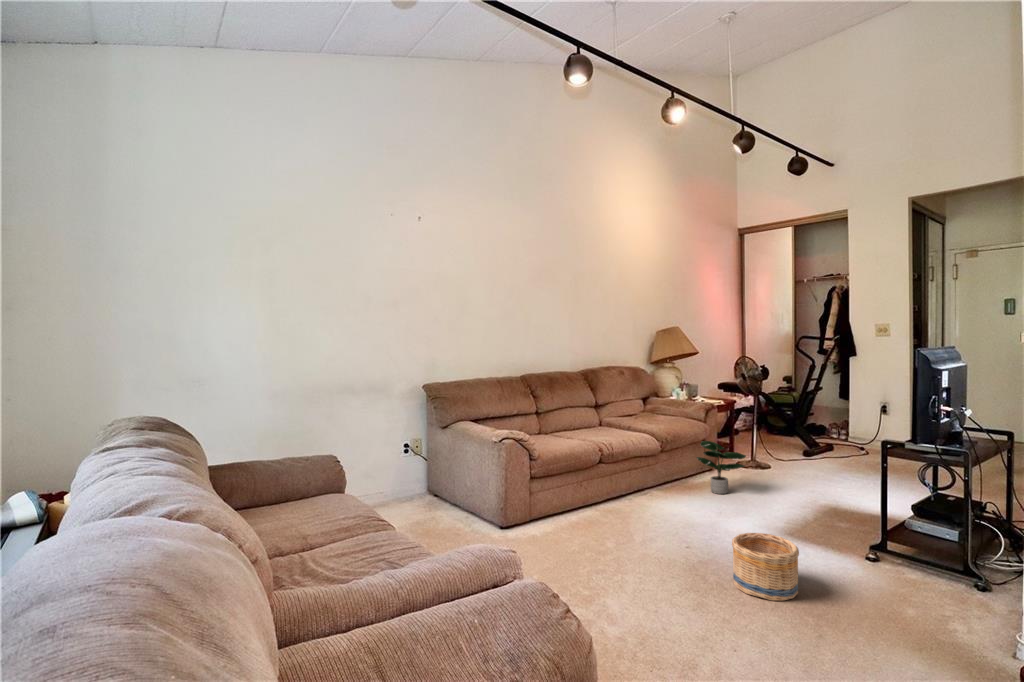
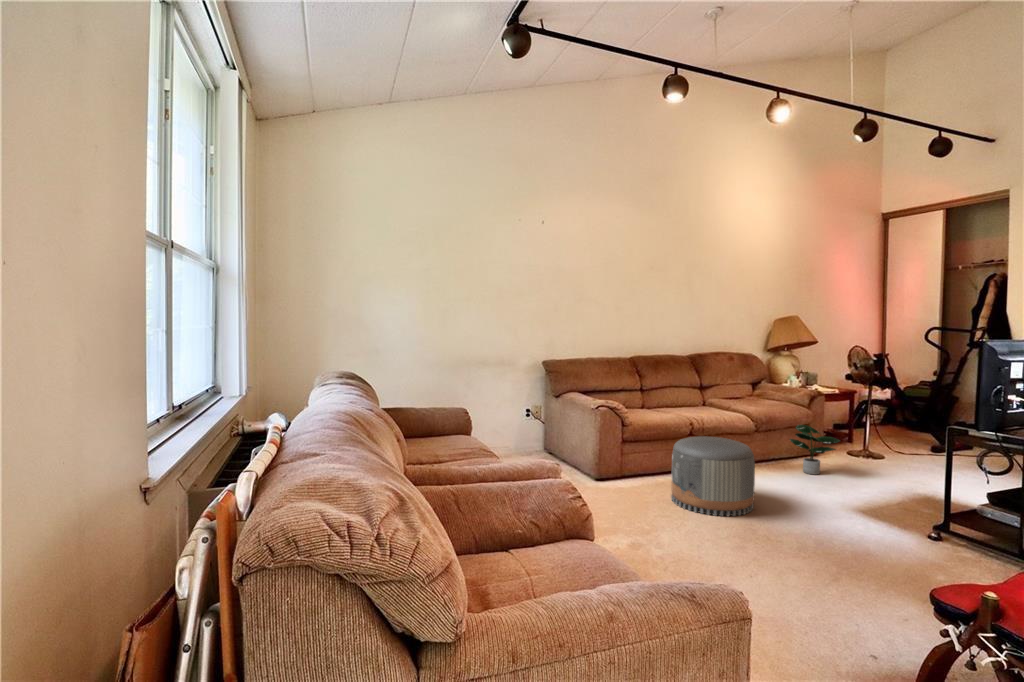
pouf: none [596,466,691,565] -> present [671,436,755,516]
basket: present [732,533,799,601] -> none [775,496,834,550]

